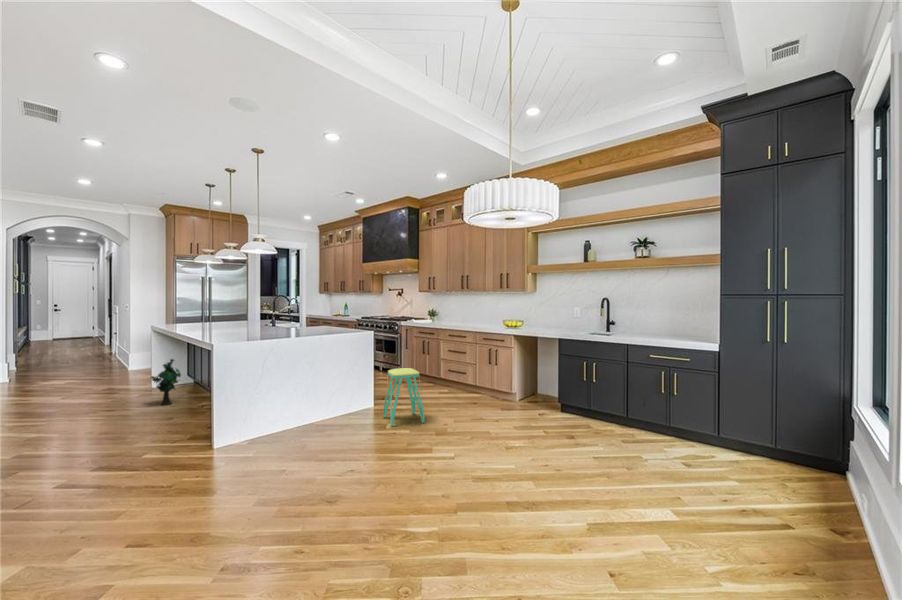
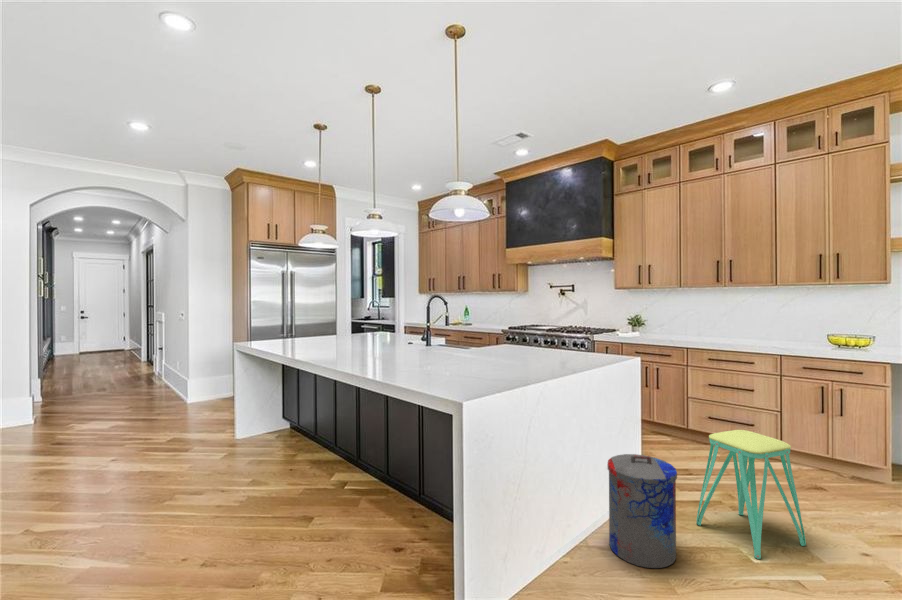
decorative plant: present [151,359,181,405] -> none [250,402,296,481]
trash can: none [323,378,356,430] -> present [607,454,677,568]

